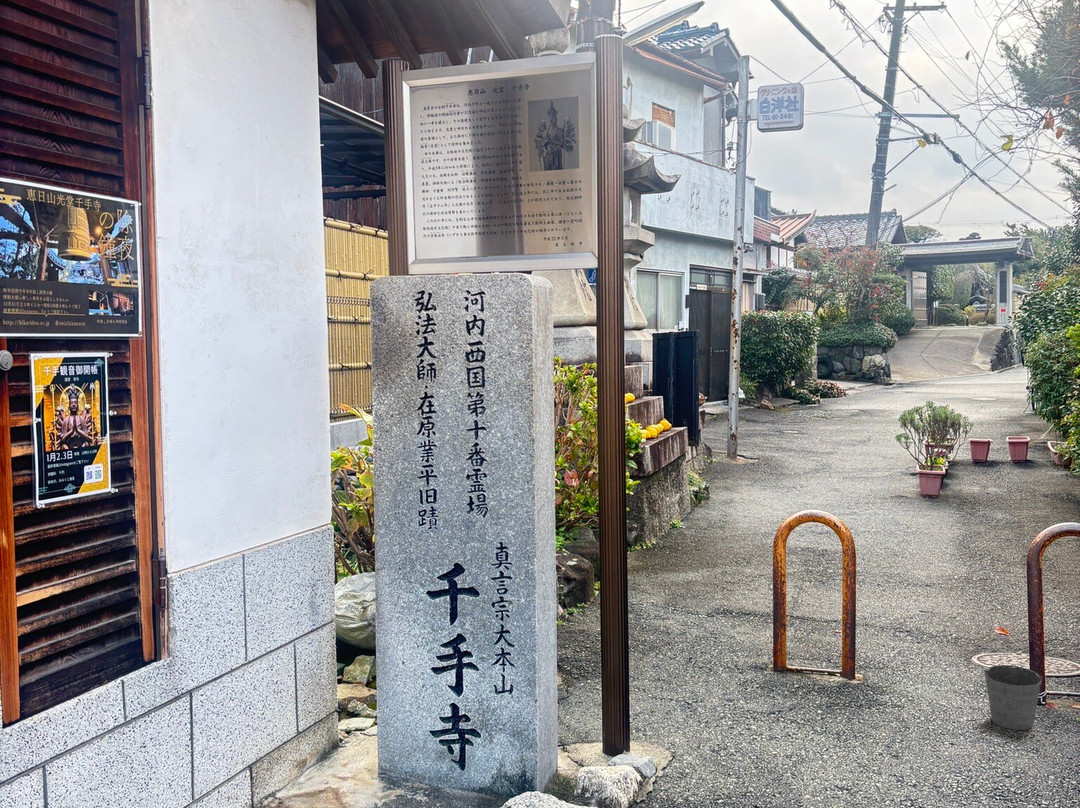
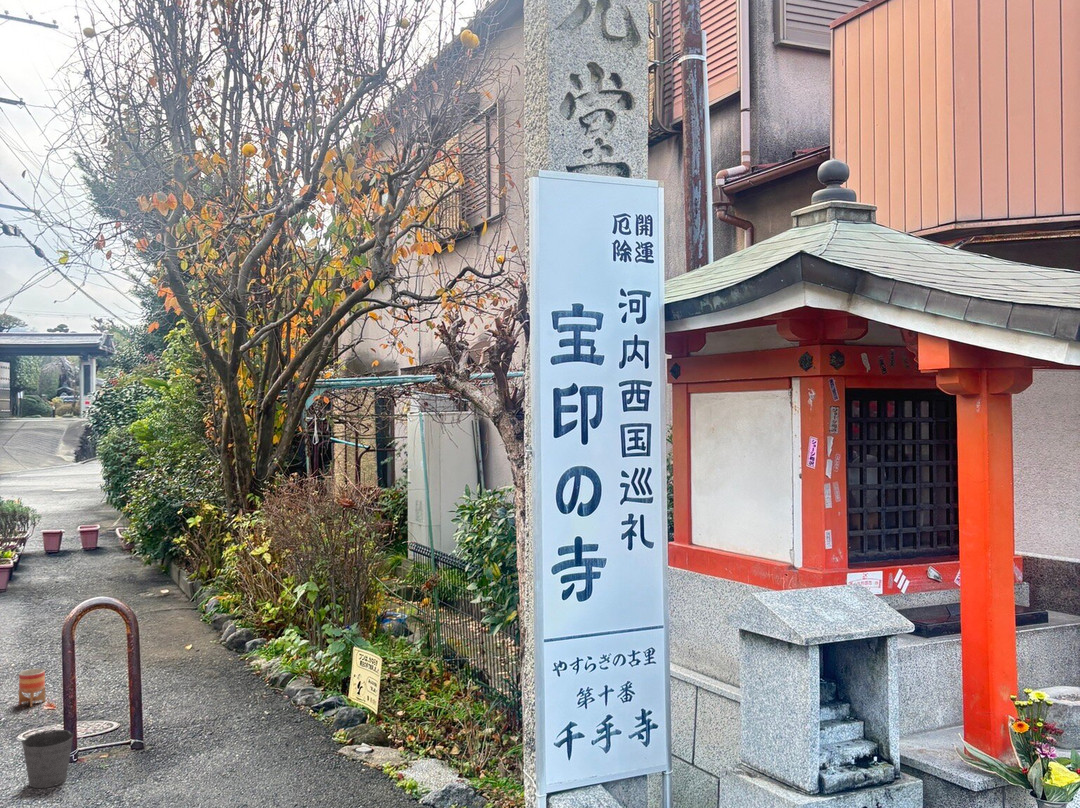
planter: none [968,587,996,627] -> present [19,669,45,707]

